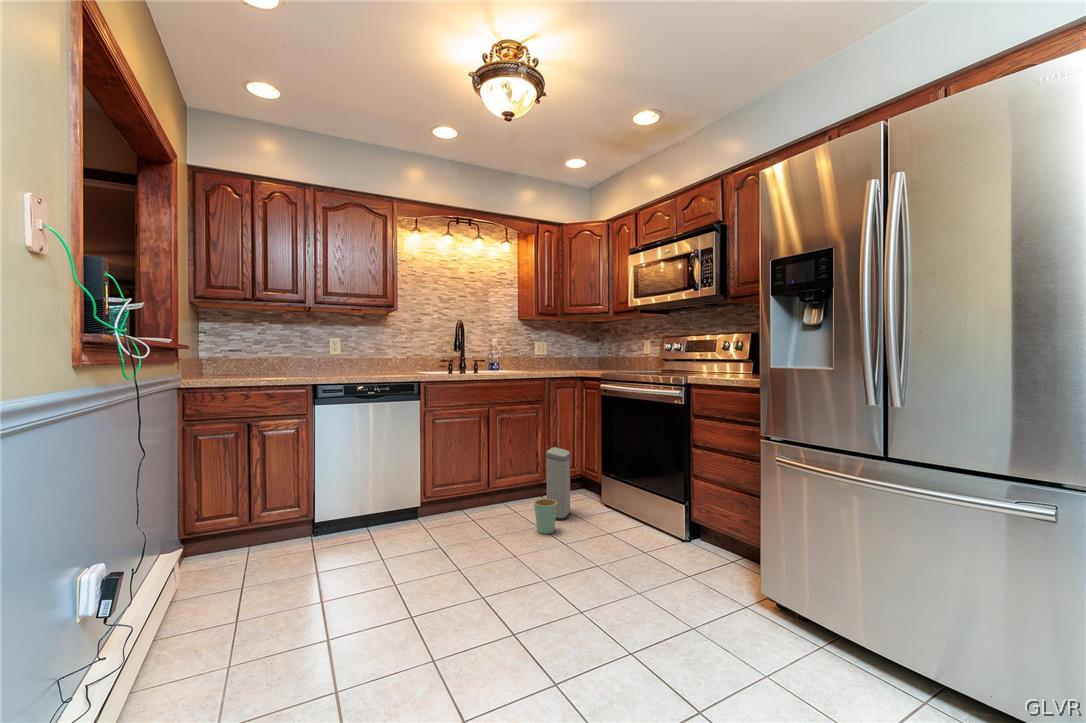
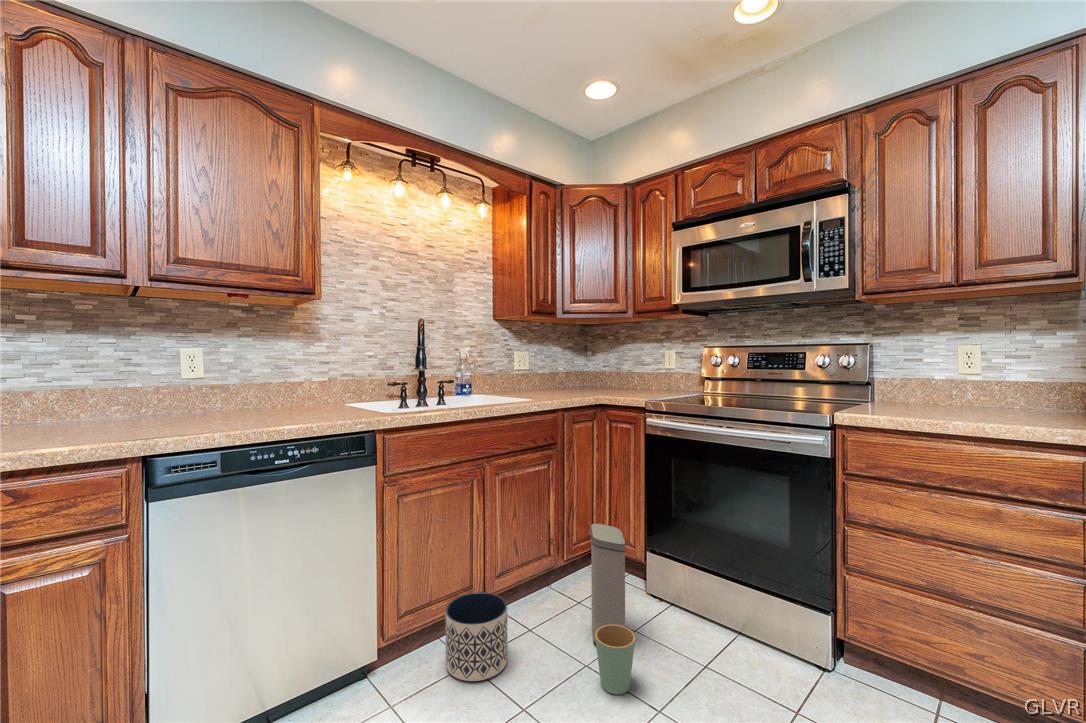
planter: none [458,481,493,523] -> present [446,592,508,681]

